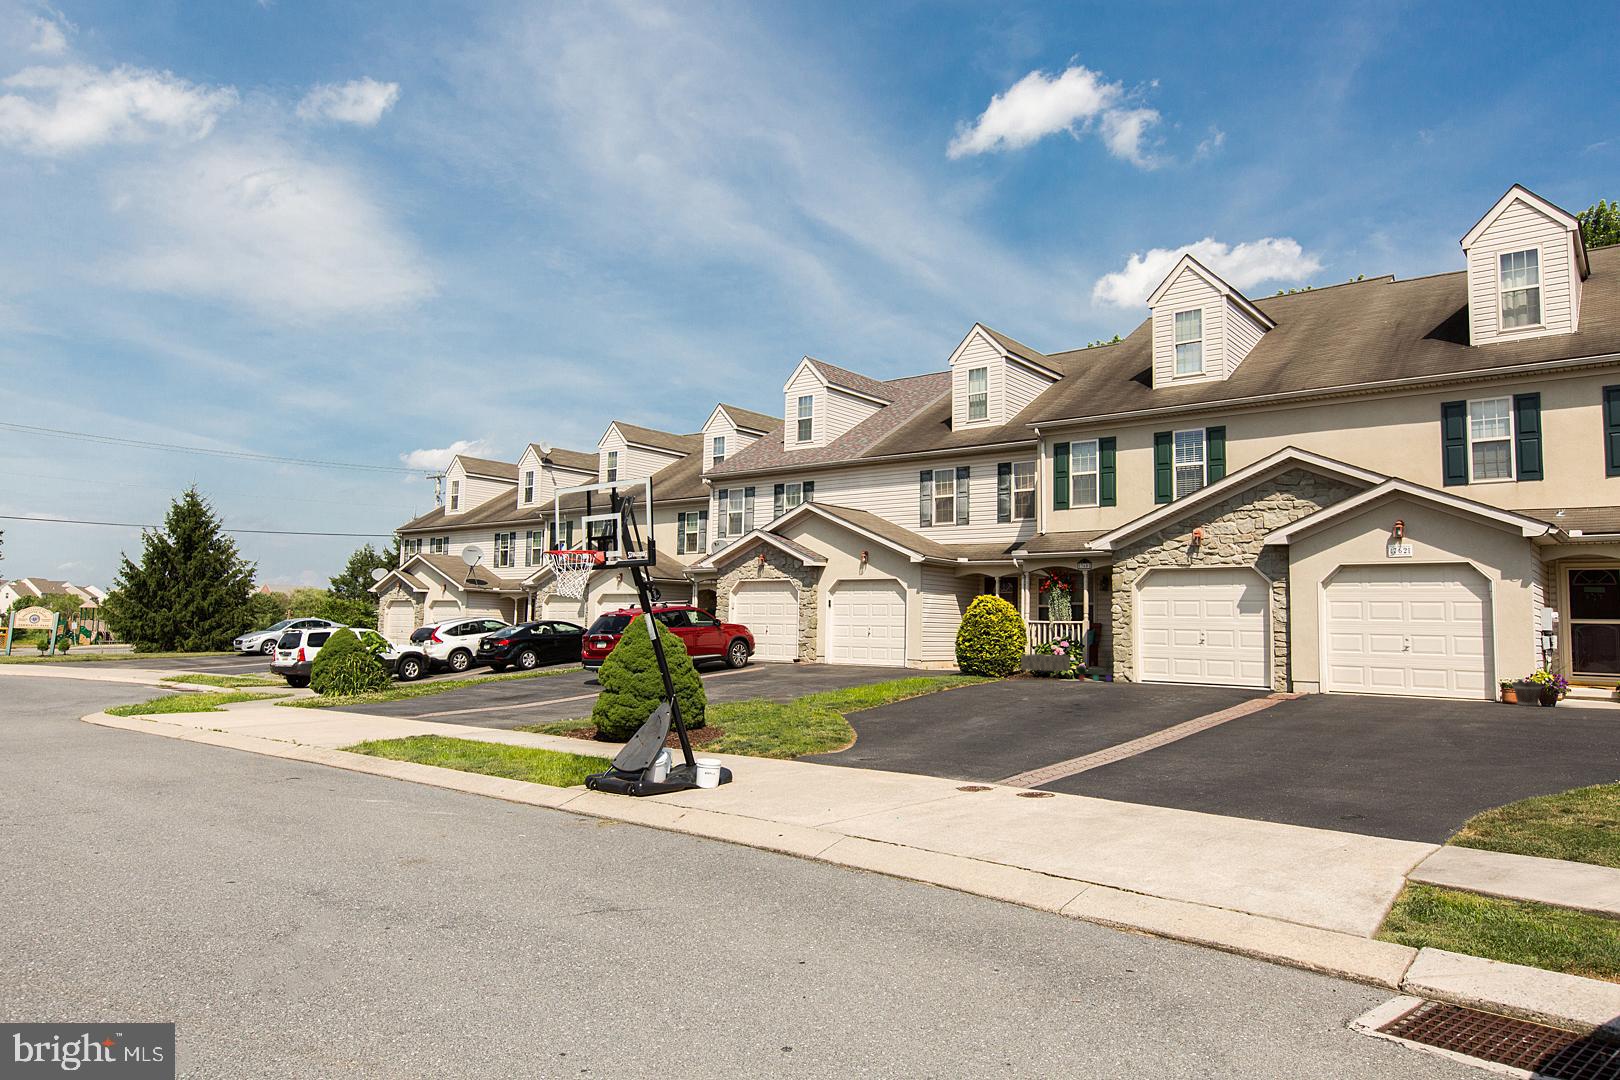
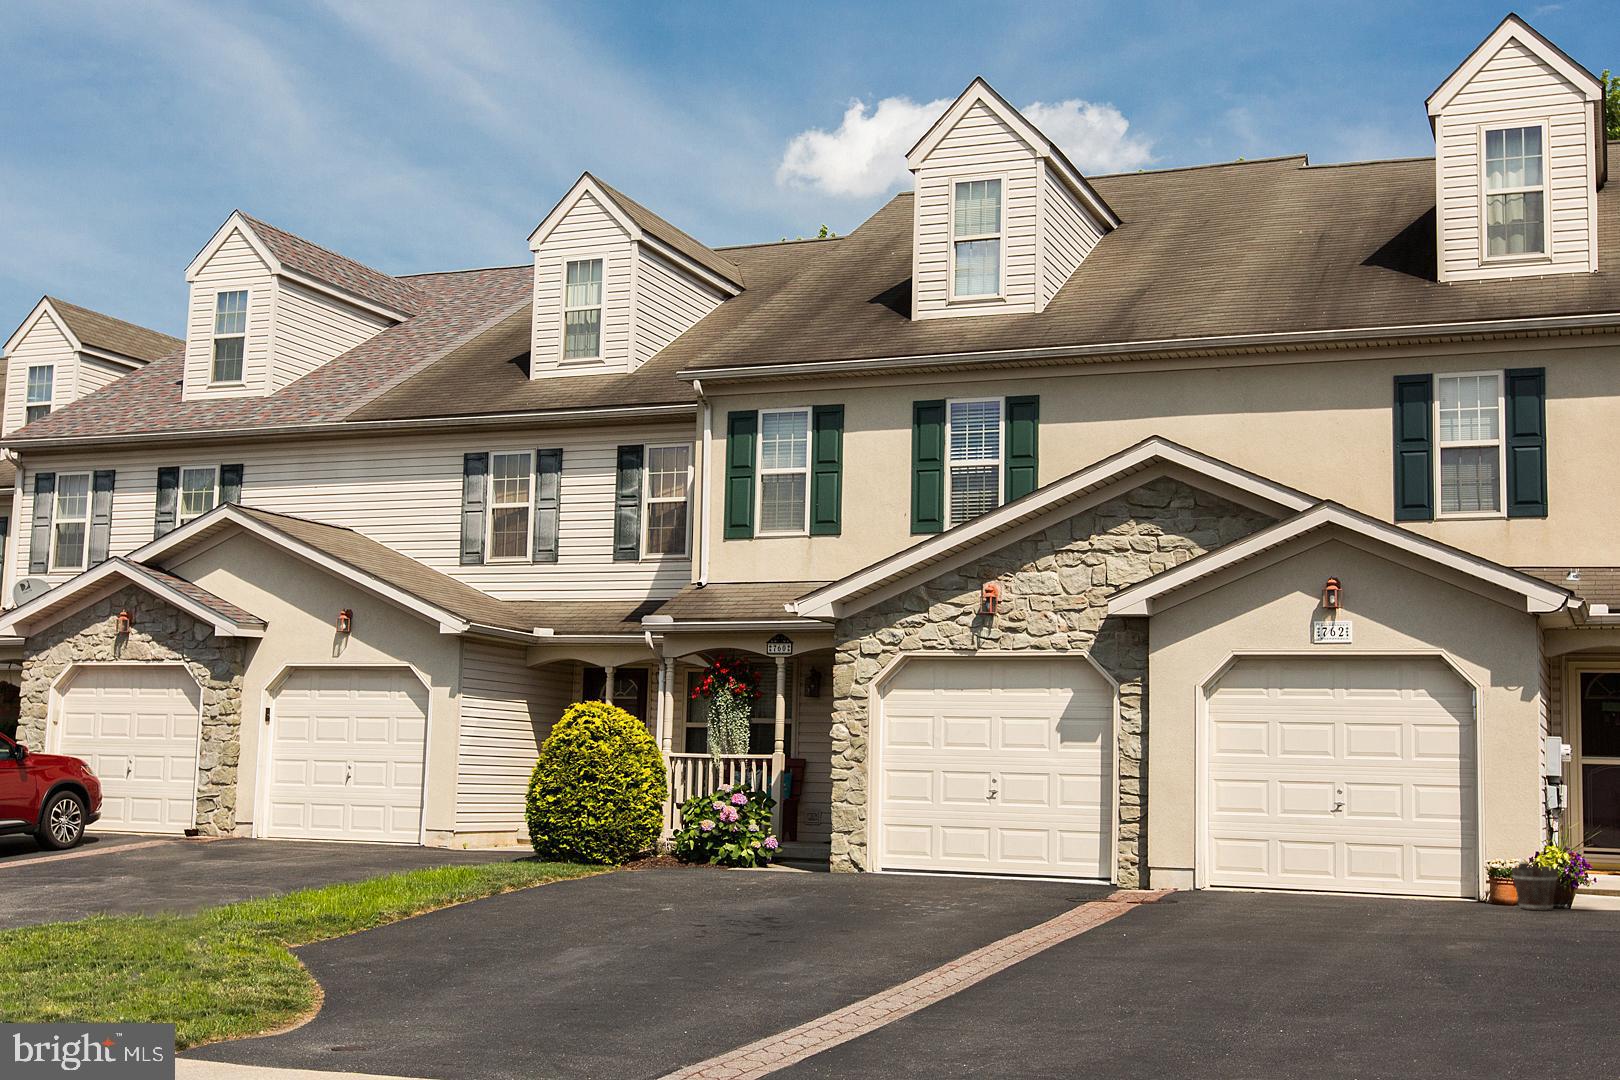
bench: present [1021,654,1070,677] -> none [654,819,748,867]
potted plant: present [1076,654,1112,681] -> none [760,815,832,872]

